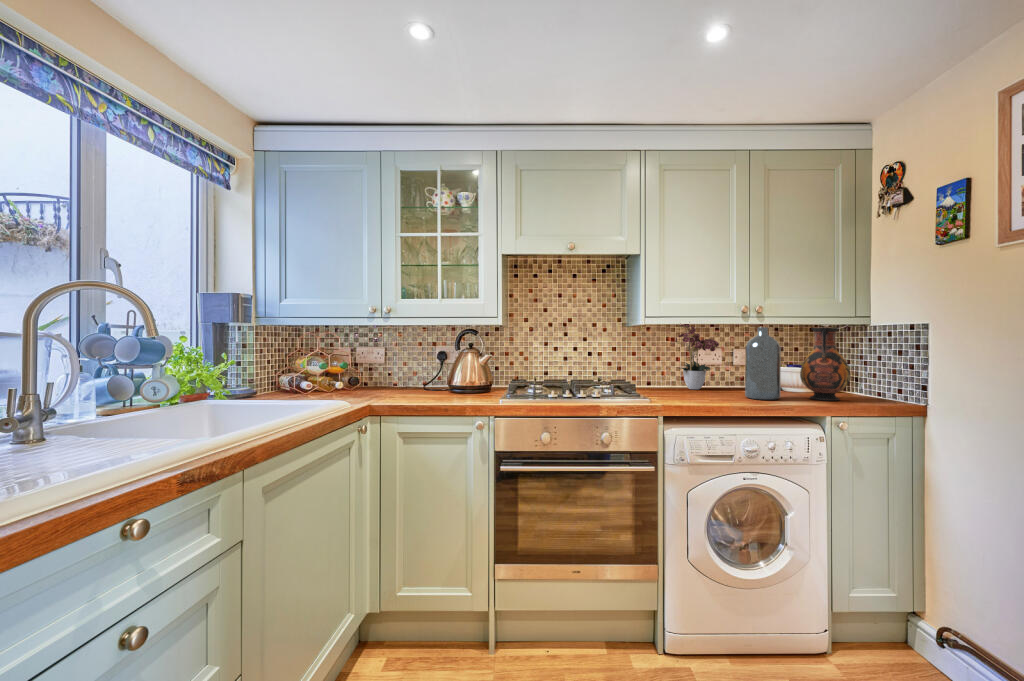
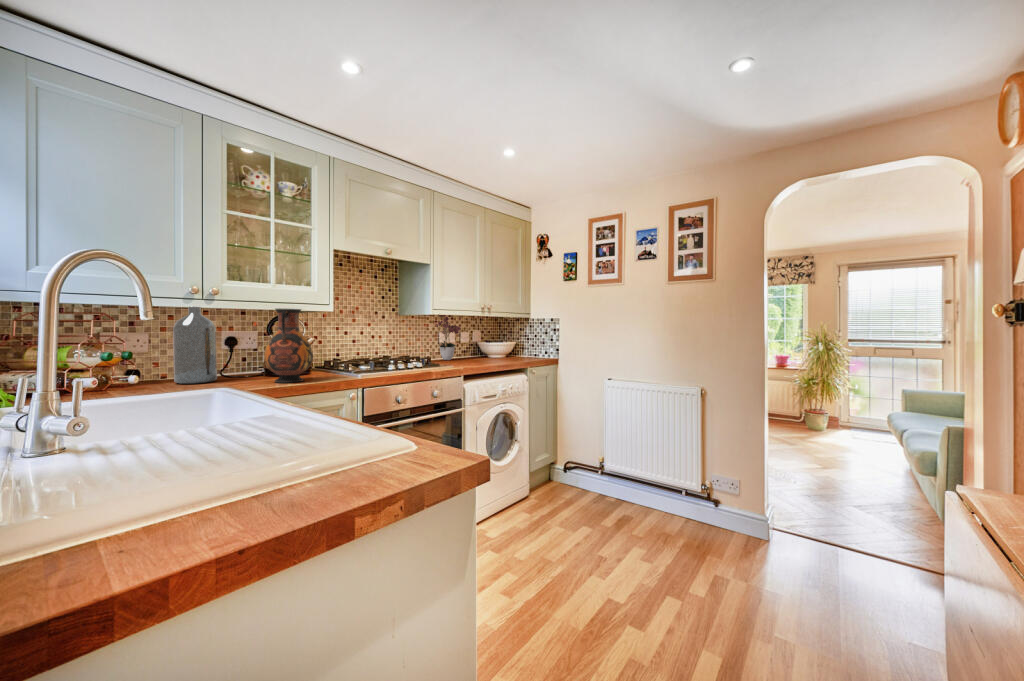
bottle: present [745,327,781,400] -> present [173,307,217,384]
vase: present [800,328,850,401] -> present [264,309,313,383]

